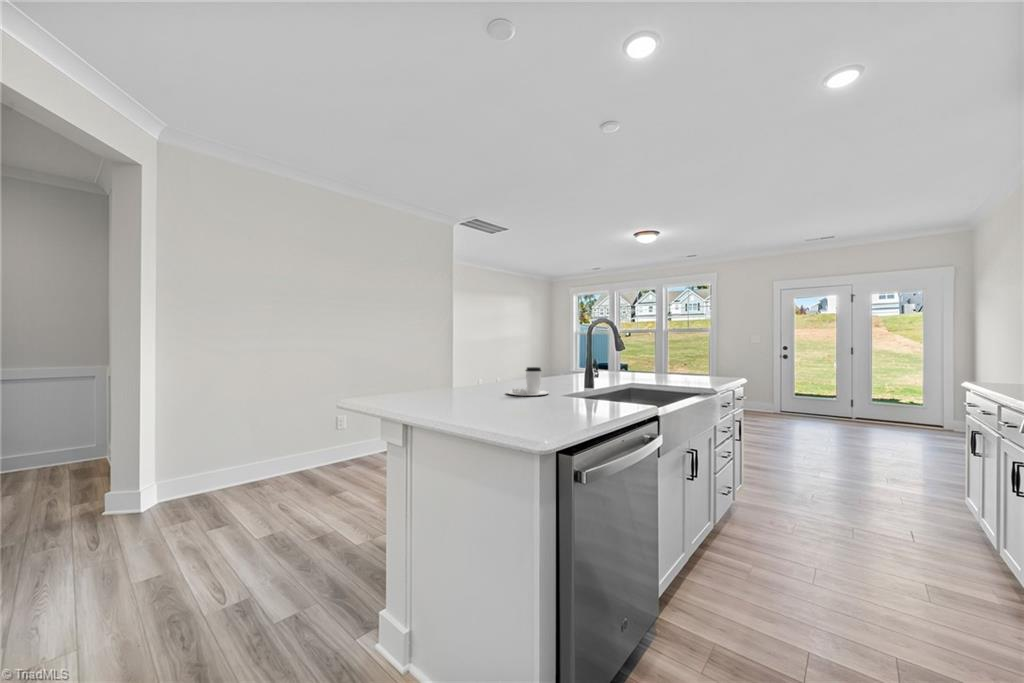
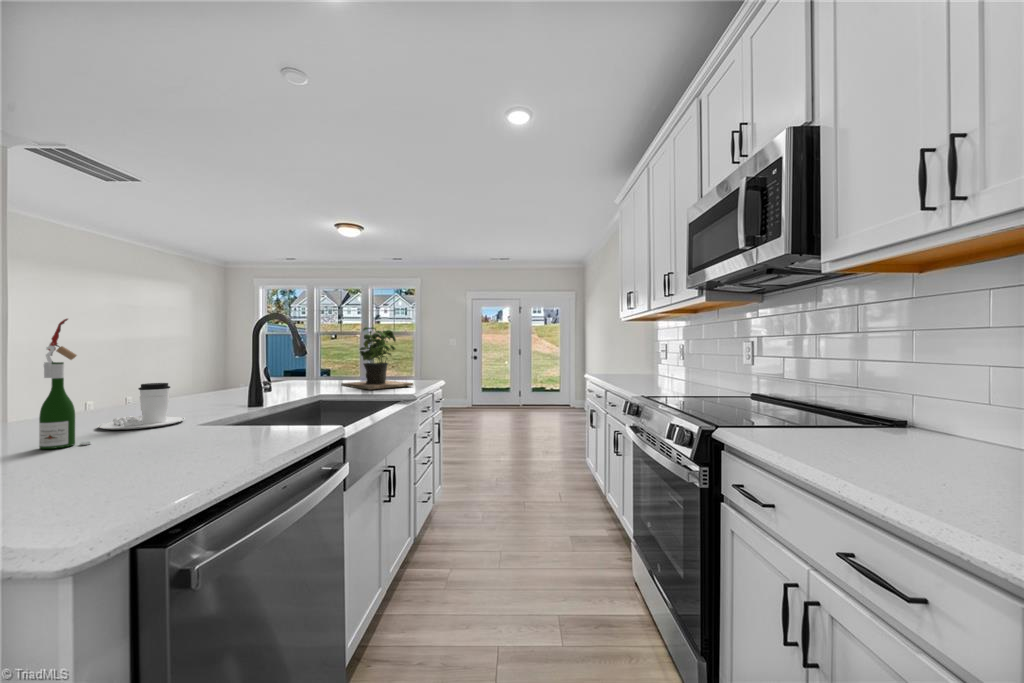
wine bottle: none [488,326,510,402] -> present [39,319,91,449]
potted plant: none [645,326,712,382] -> present [341,327,413,389]

